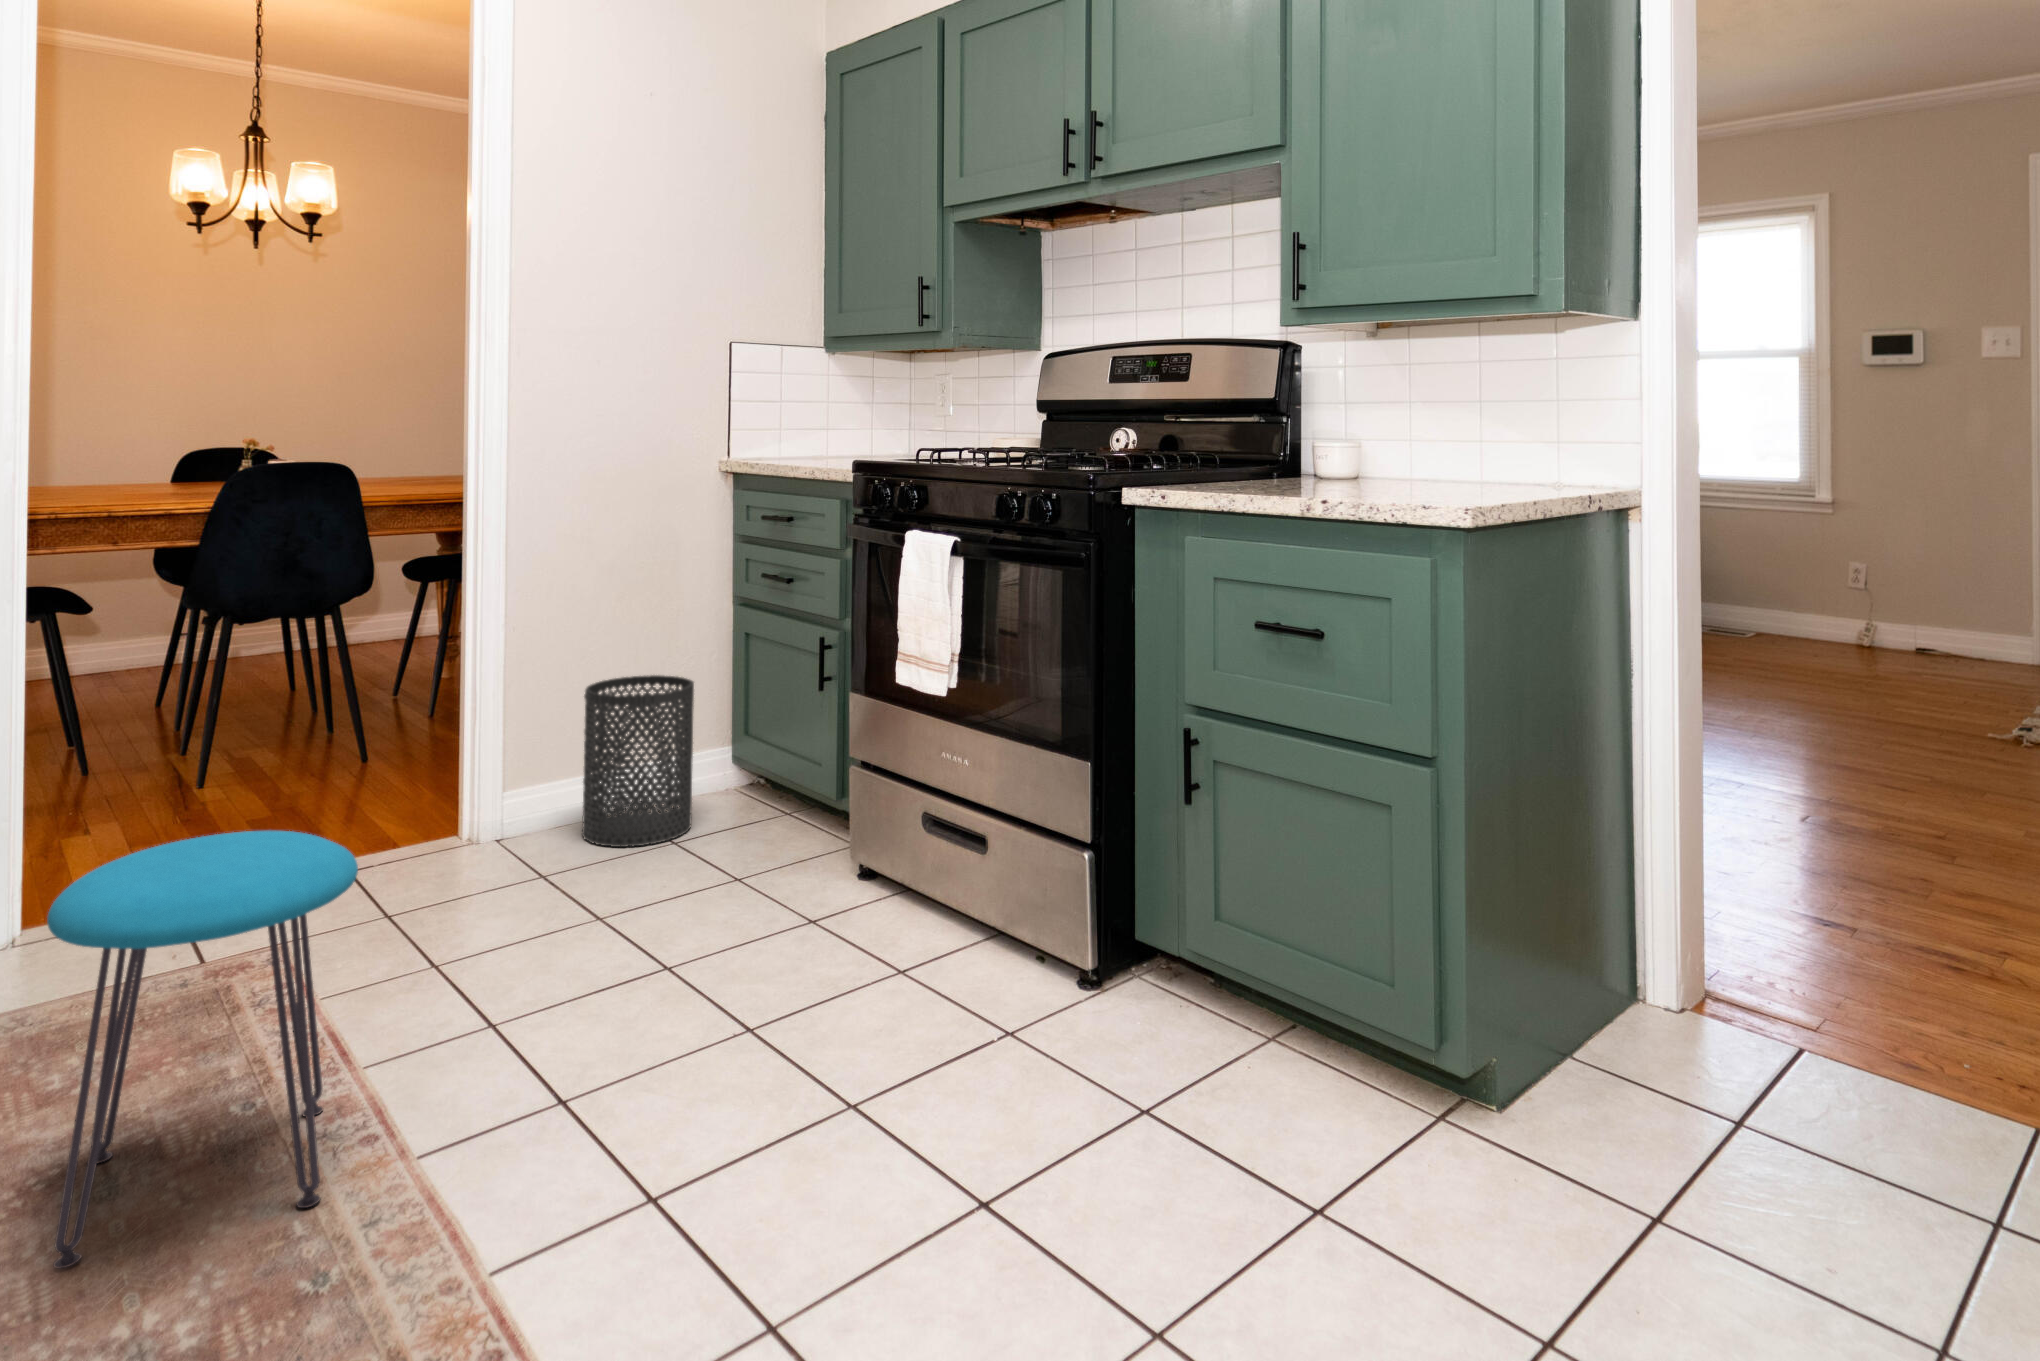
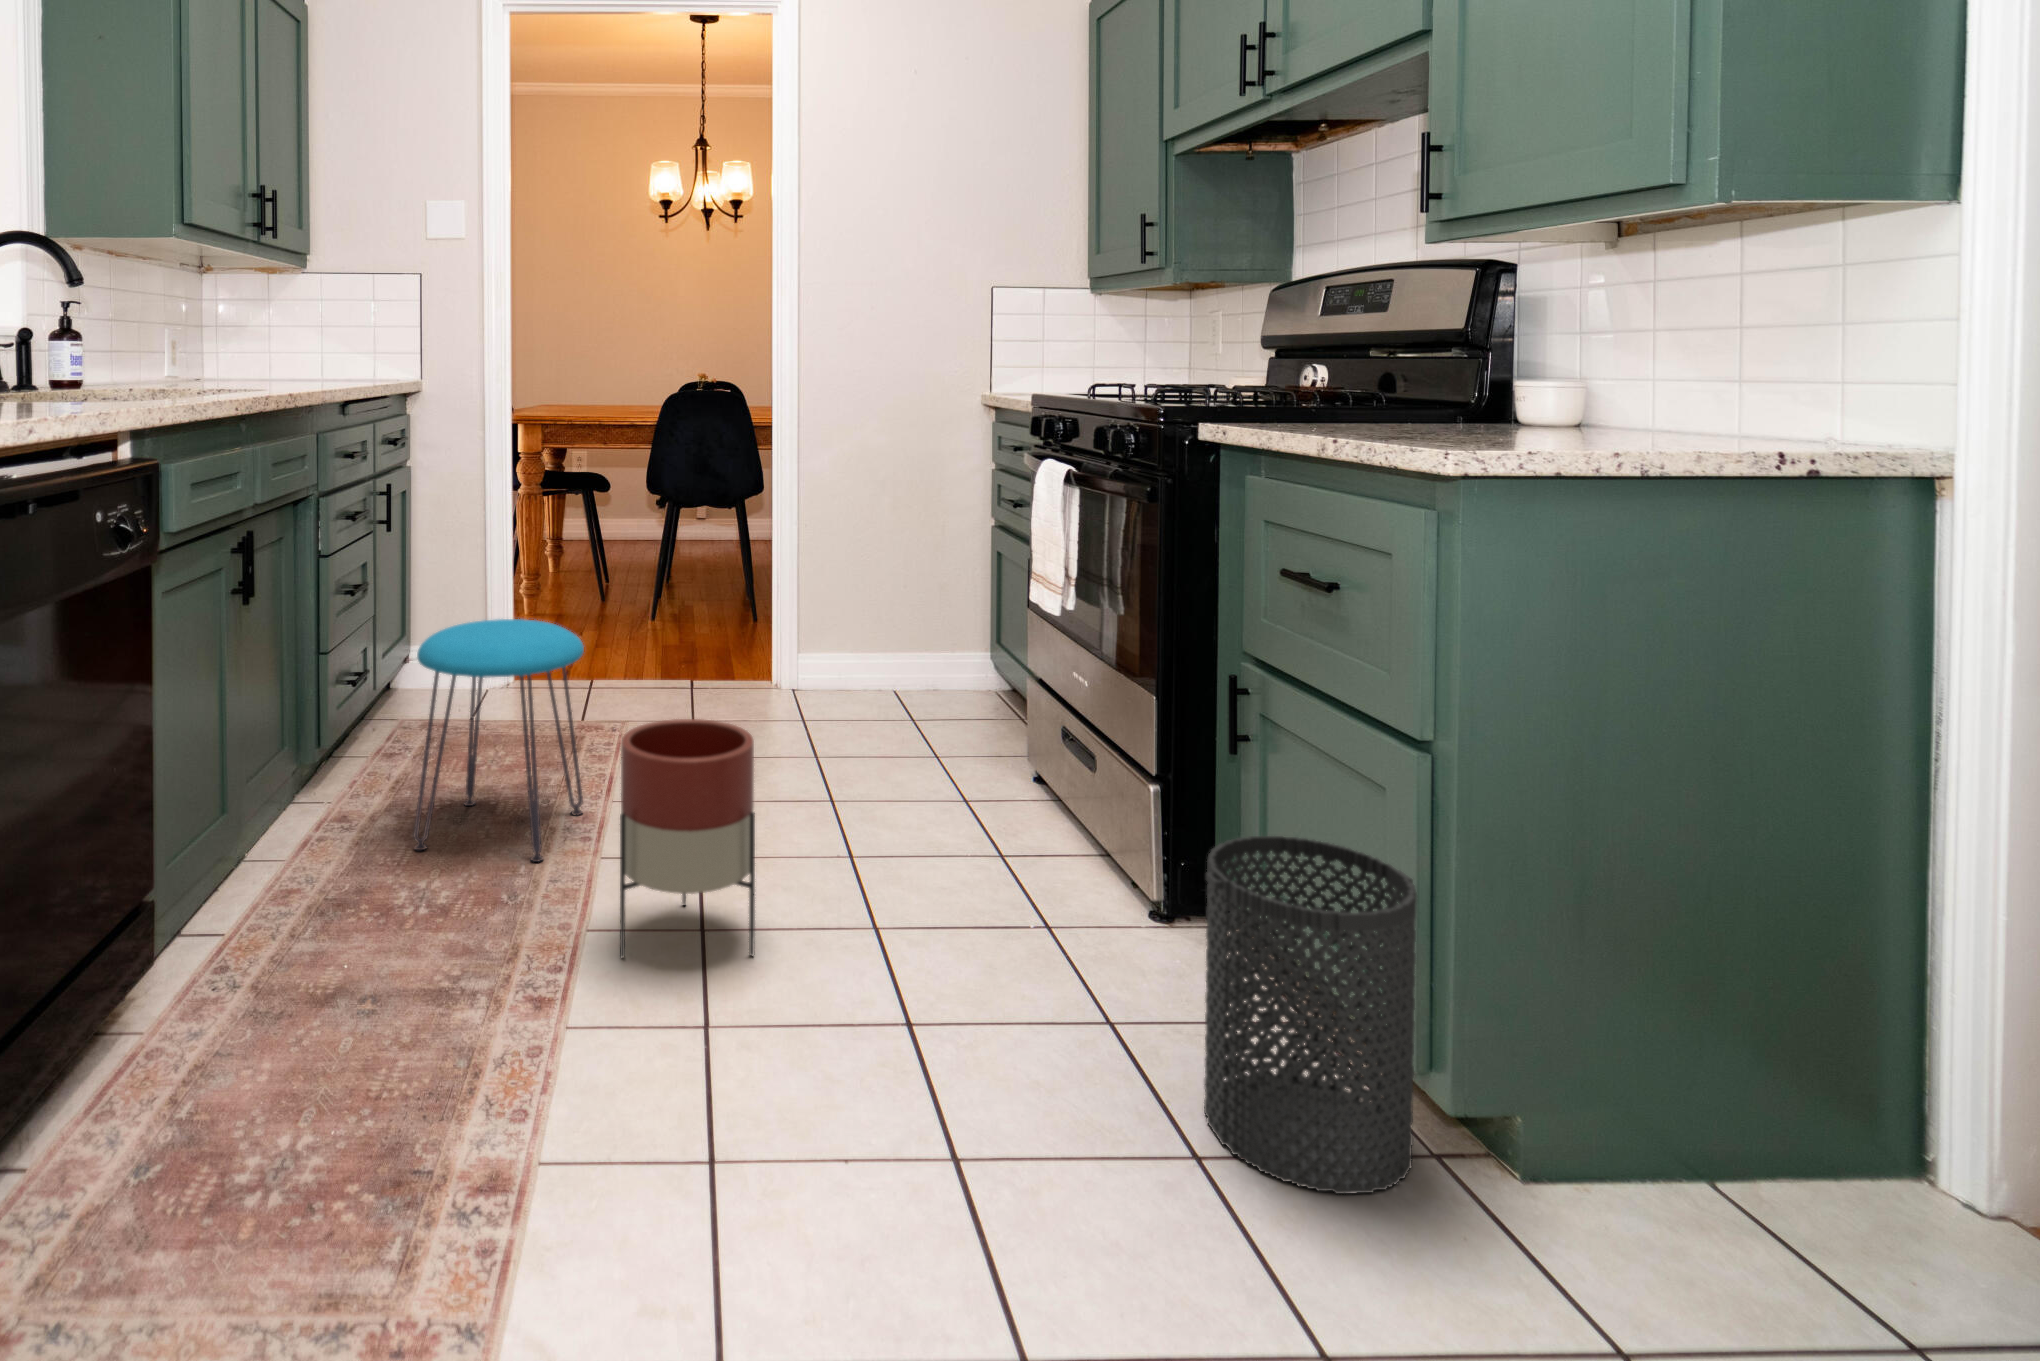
trash can: present [582,675,694,847] -> present [1204,836,1417,1194]
planter: none [546,911,752,1291] -> present [620,719,755,958]

